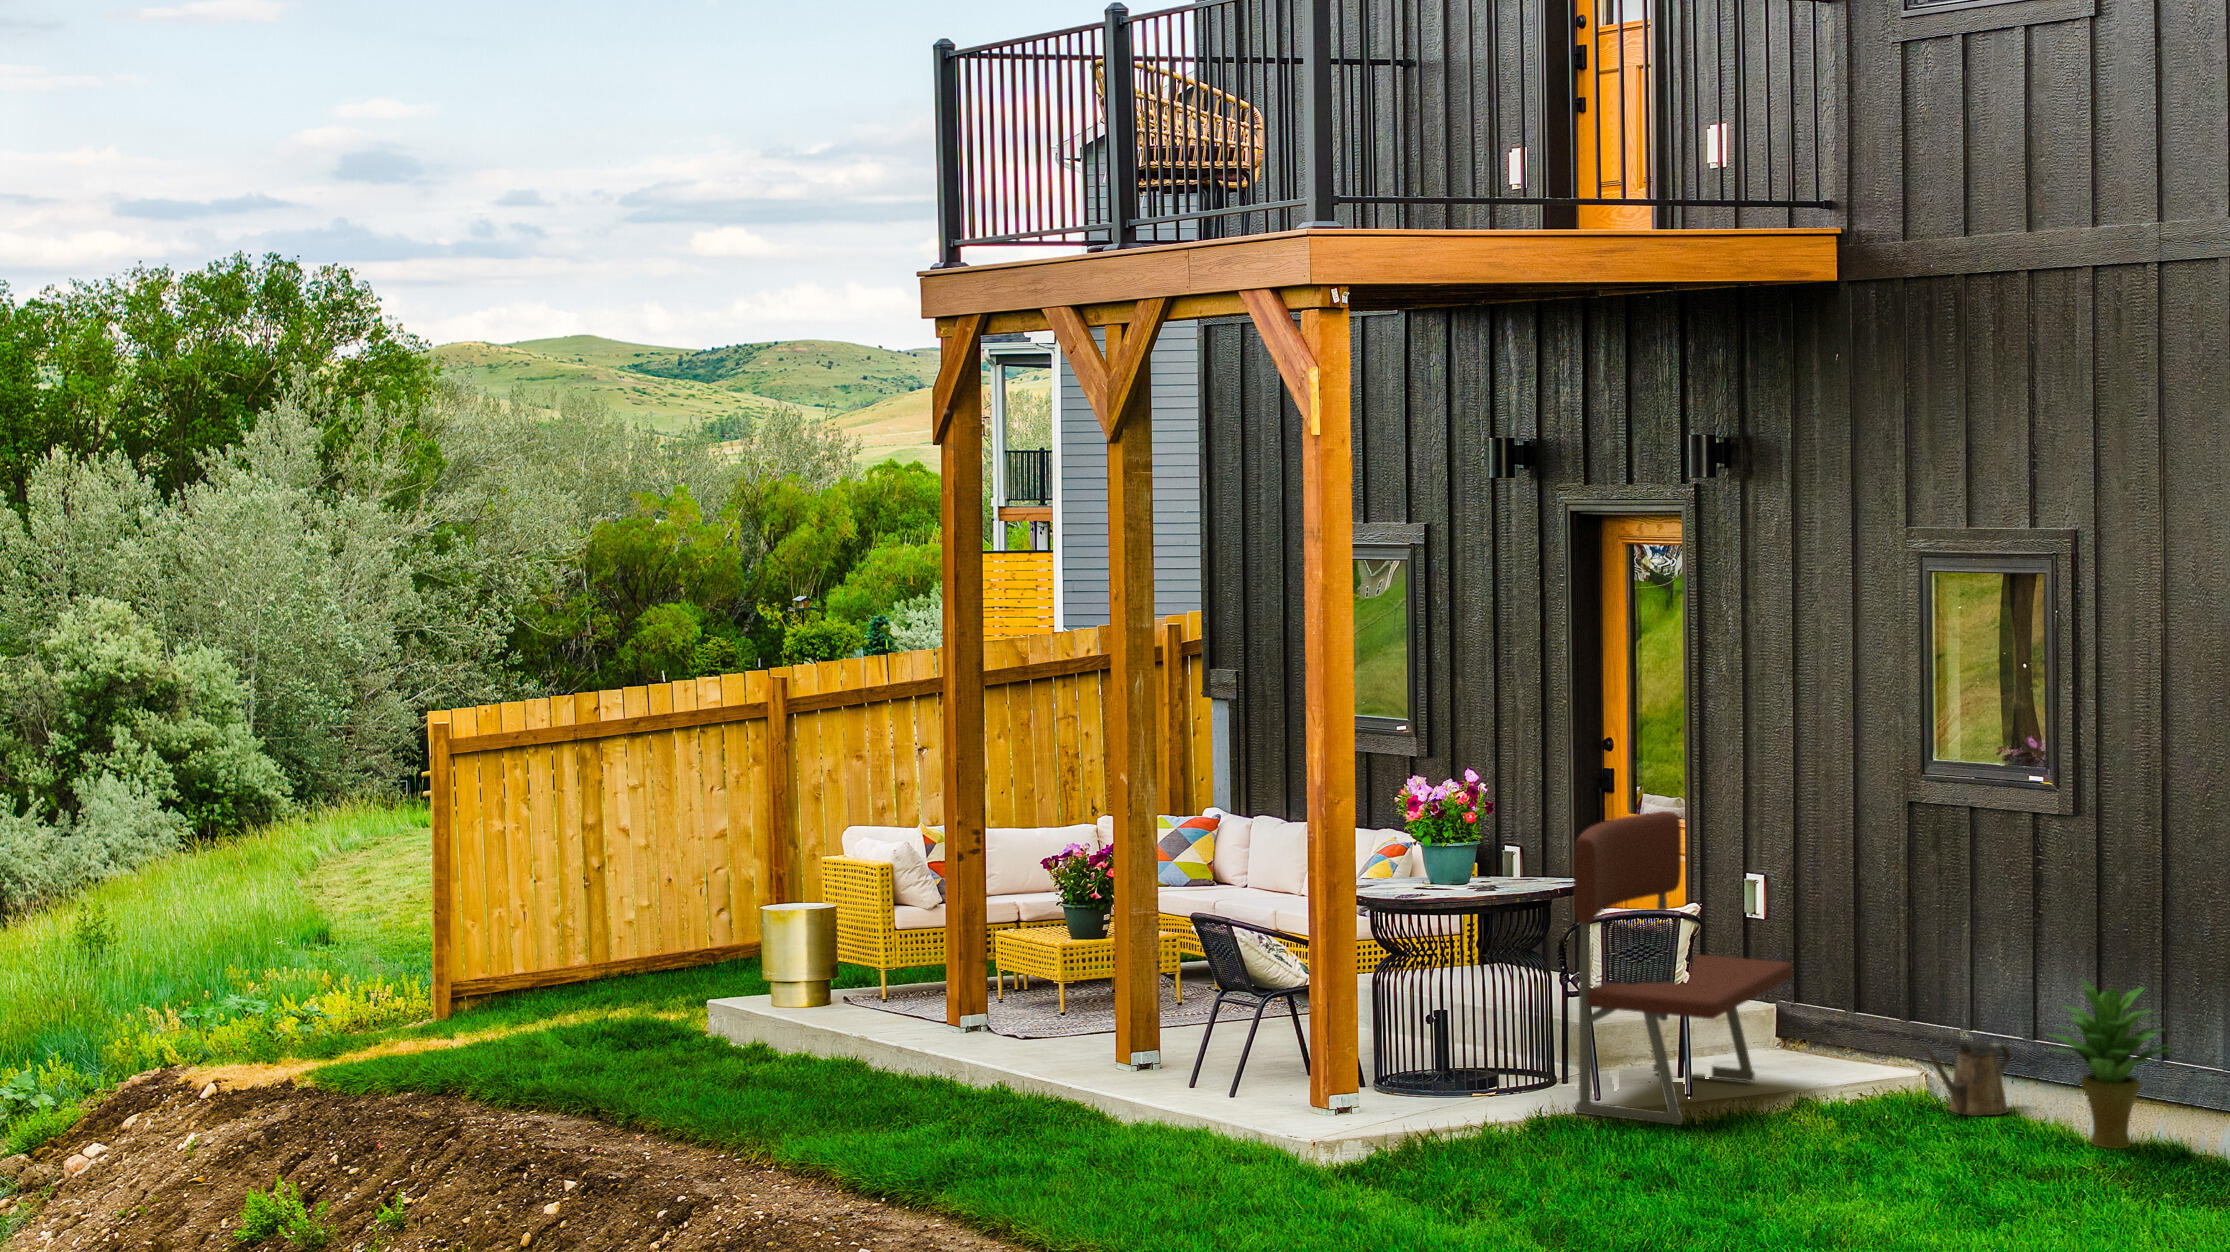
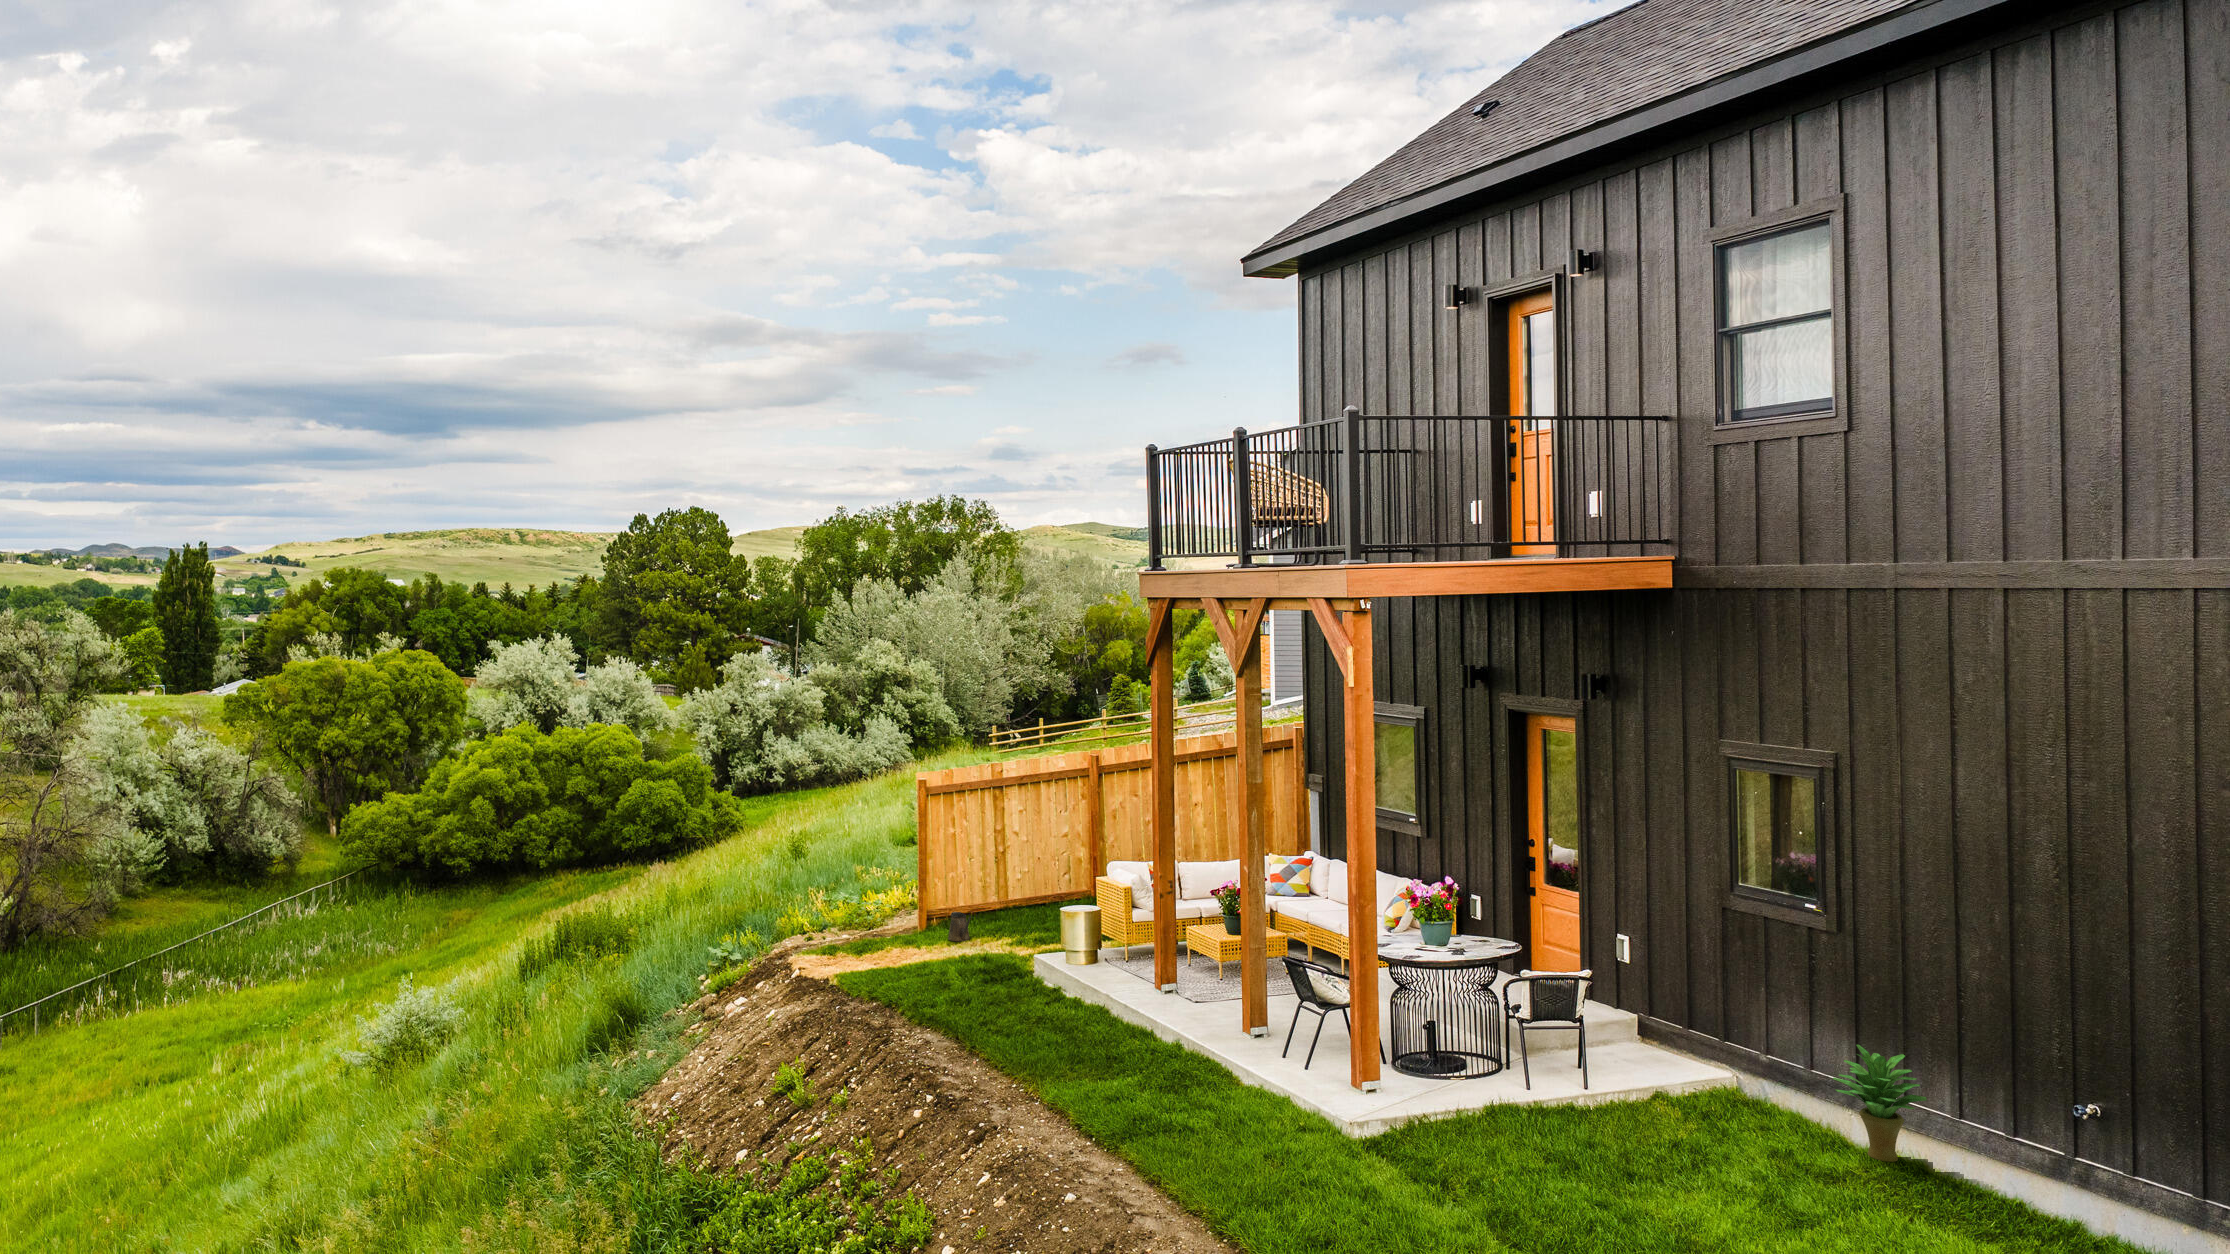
bench: present [1574,811,1792,1125] -> none [1512,902,1656,1108]
watering can: present [1919,1041,2011,1116] -> present [948,912,971,941]

